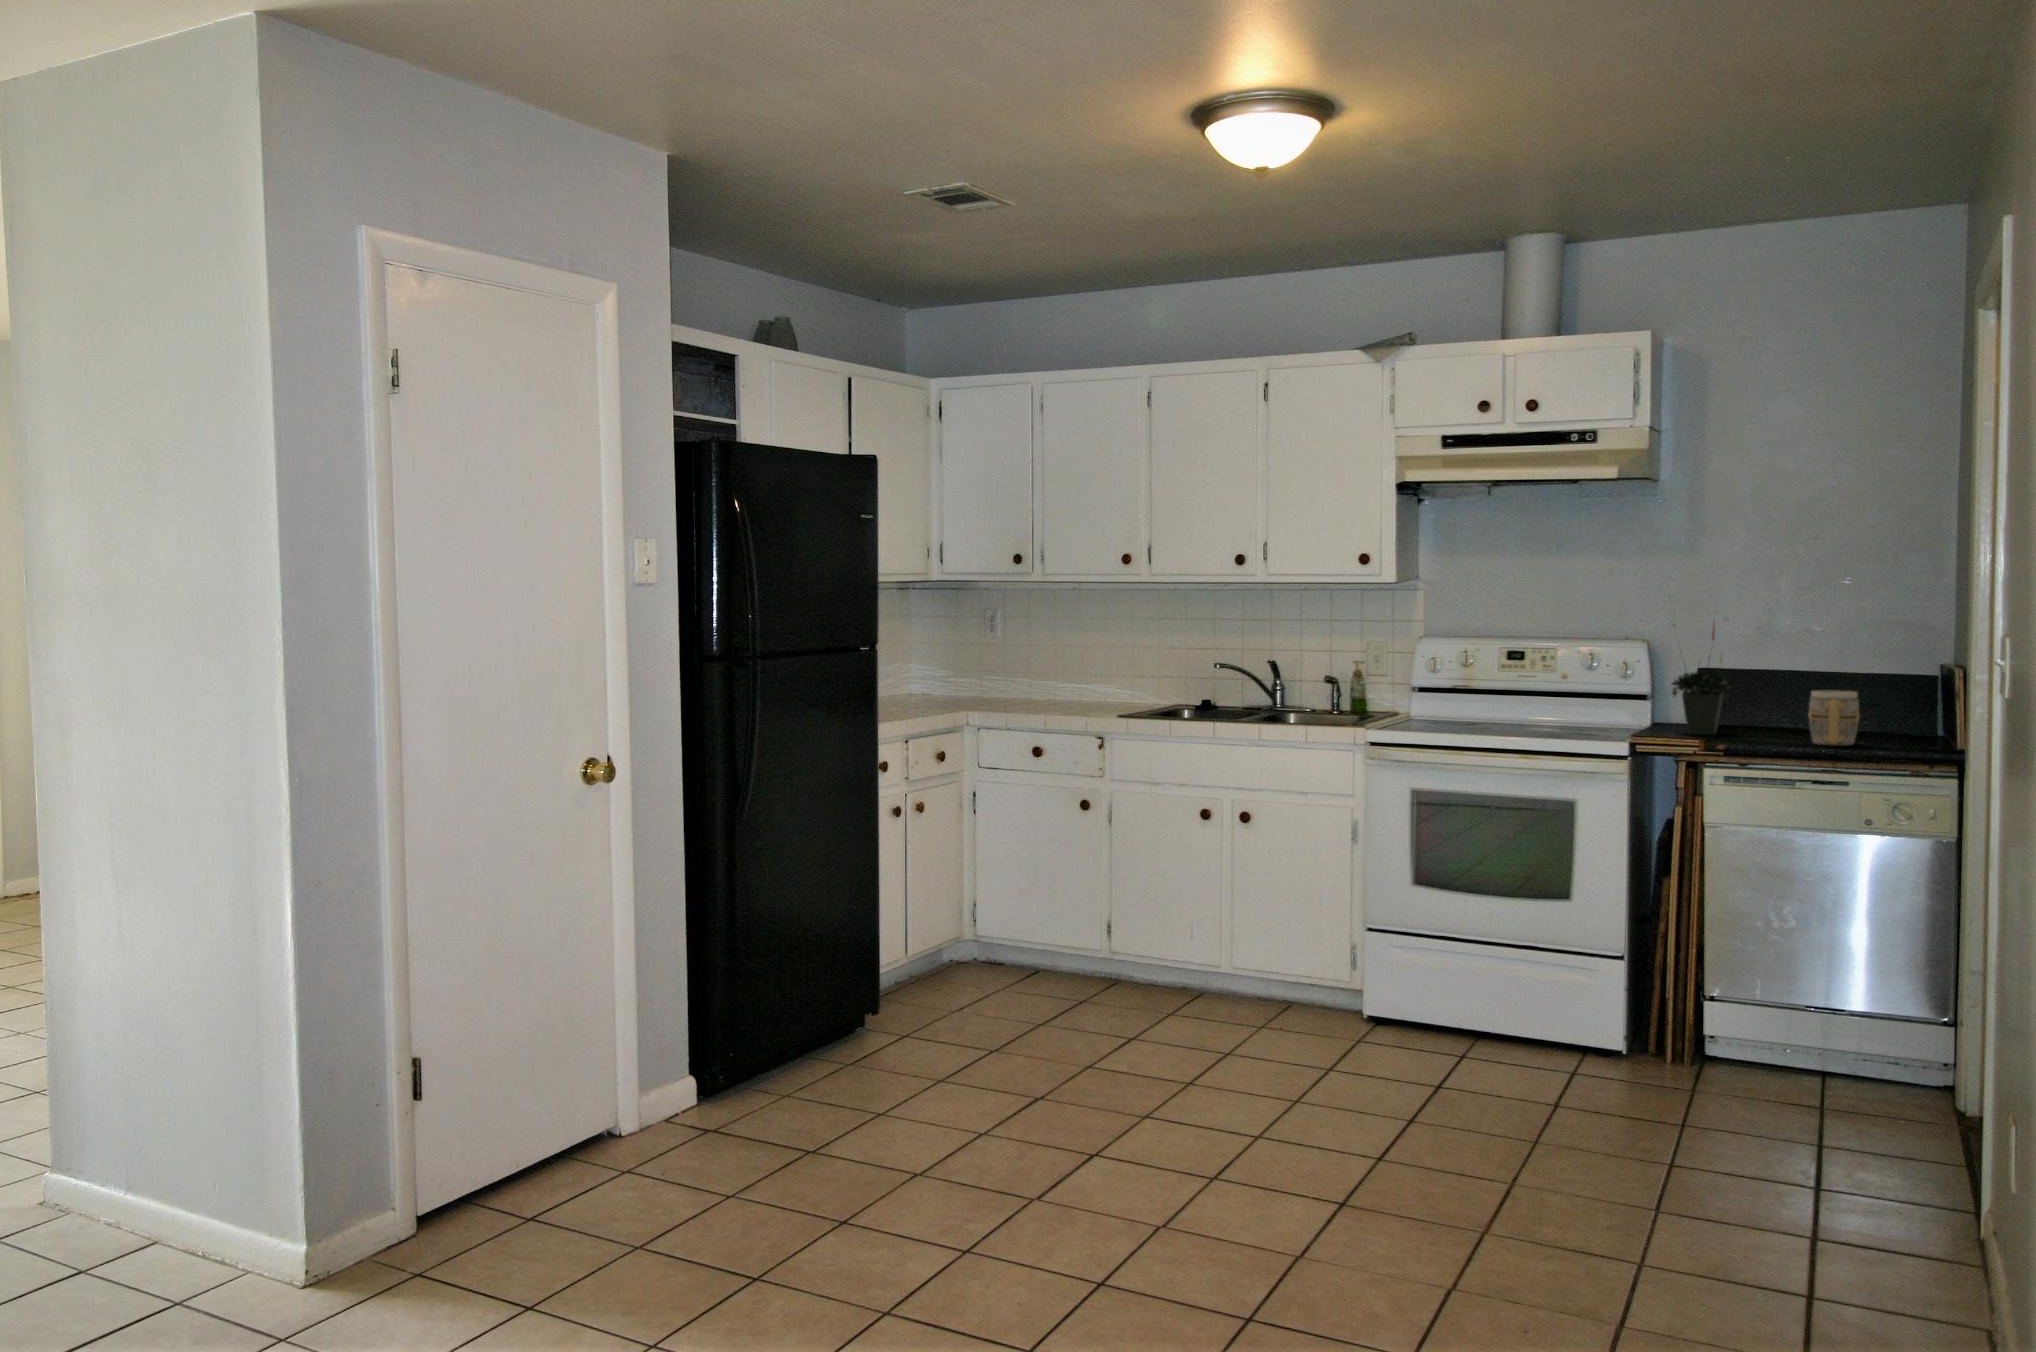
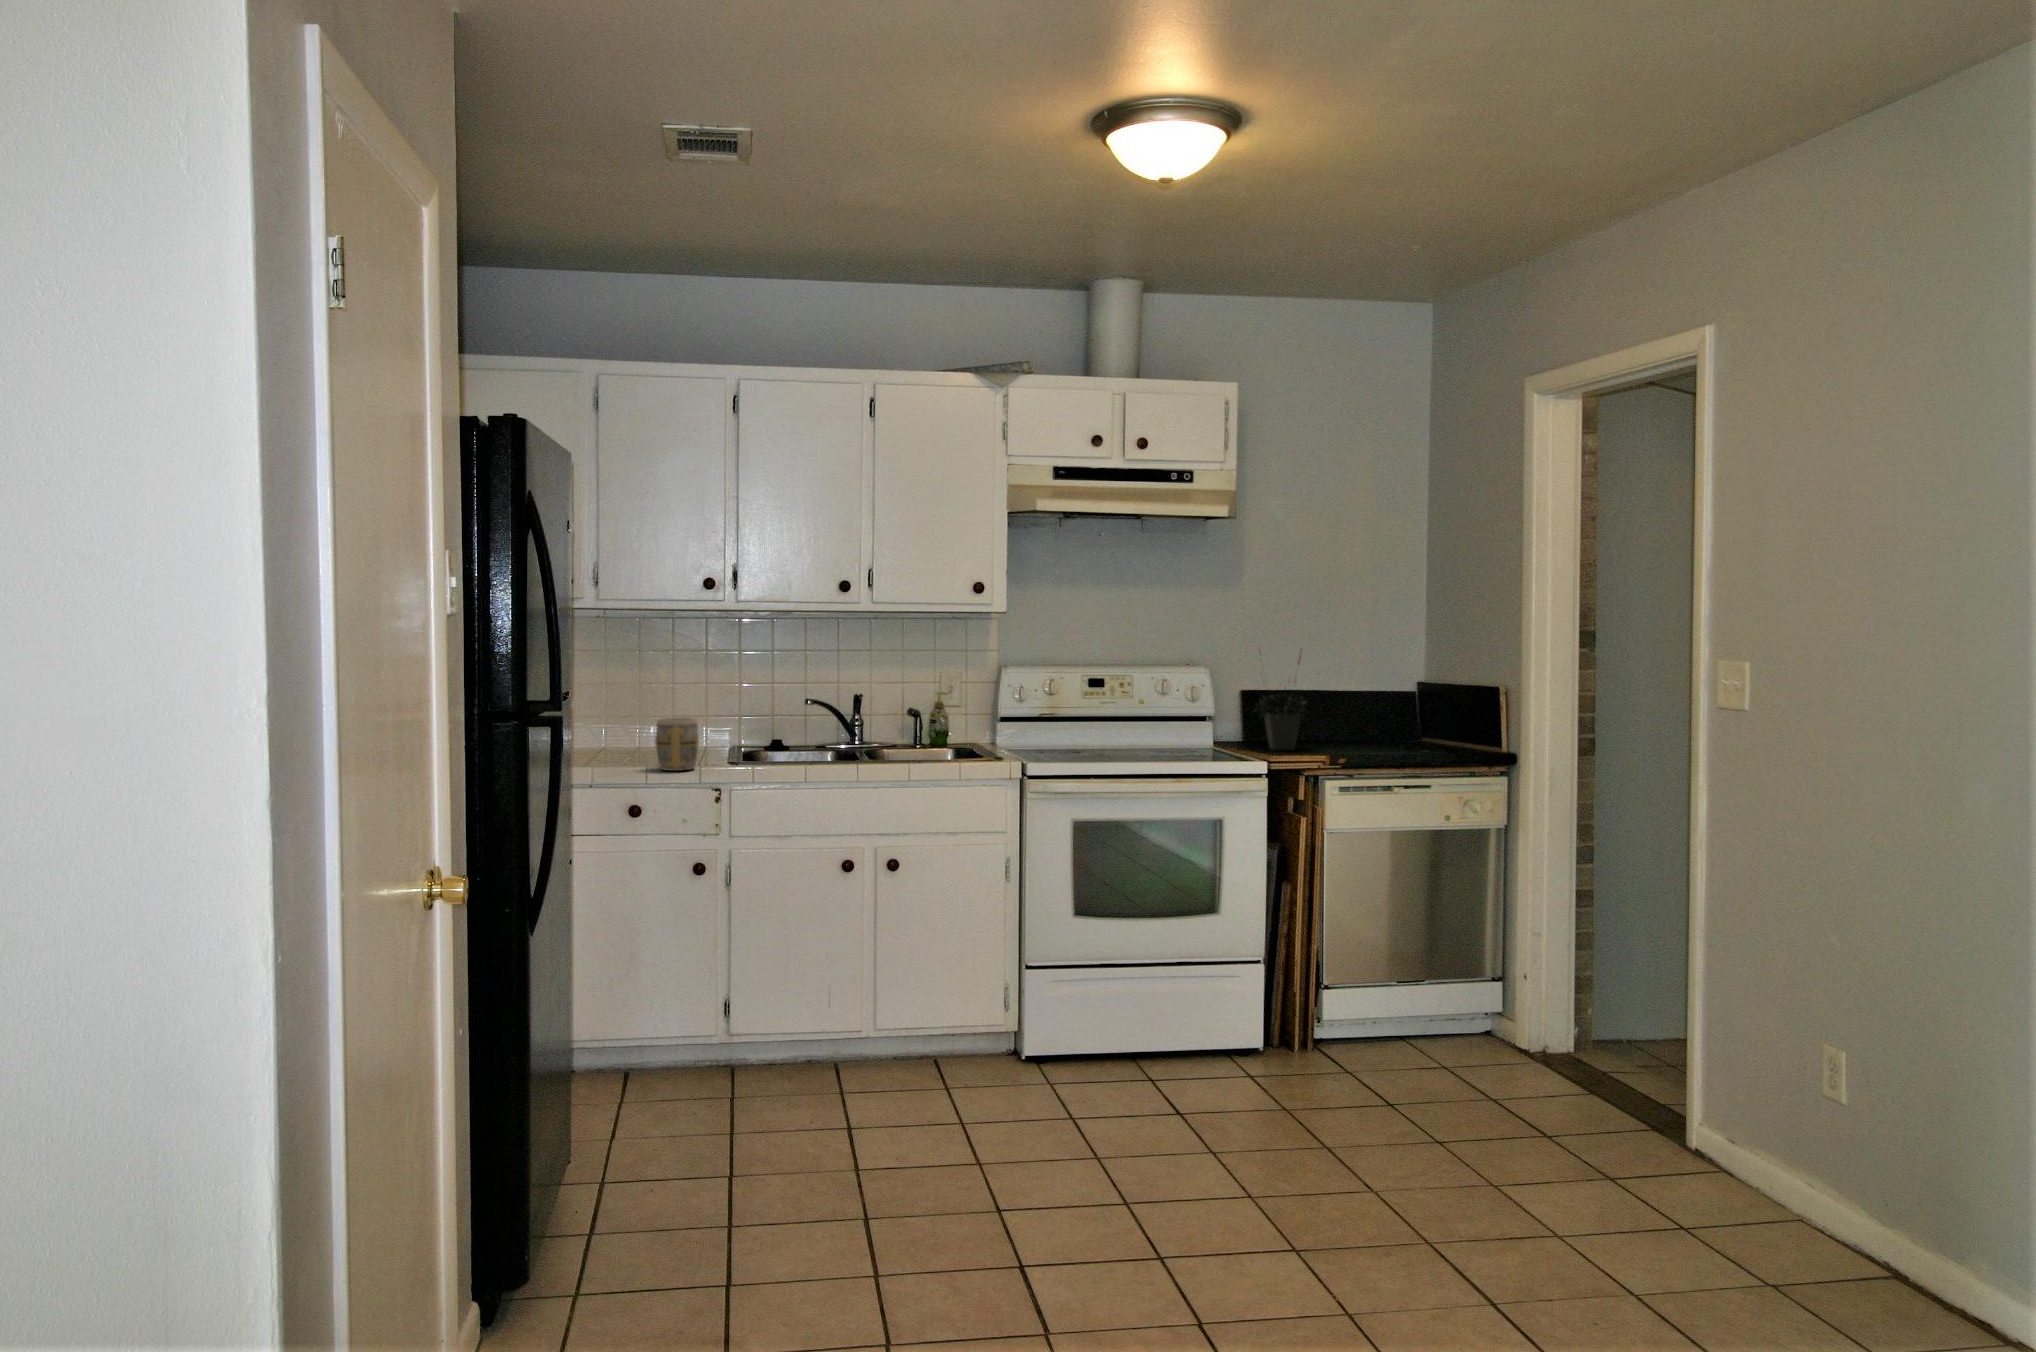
mug: present [1808,691,1860,746] -> present [655,718,699,771]

